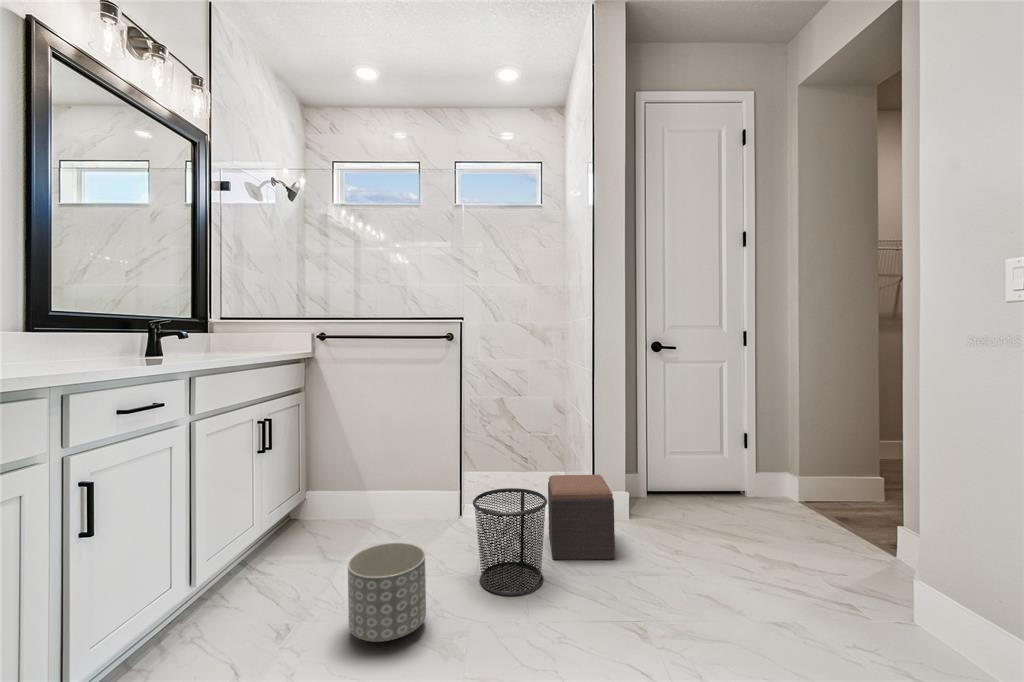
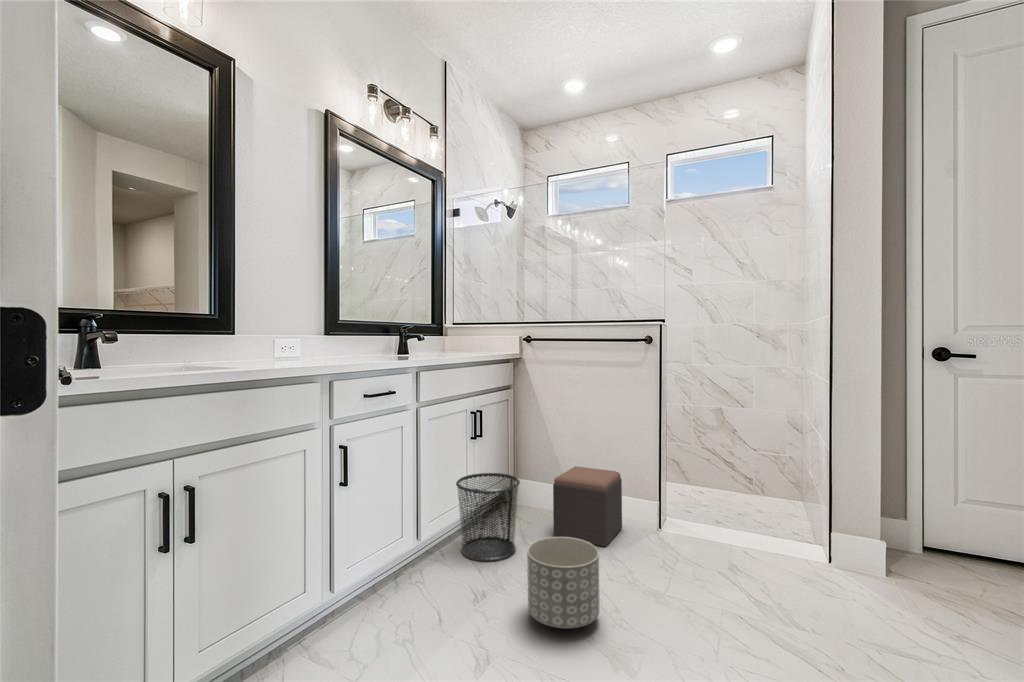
footstool: present [548,475,615,560] -> present [553,466,622,547]
waste bin: present [473,488,547,596] -> present [456,473,520,561]

